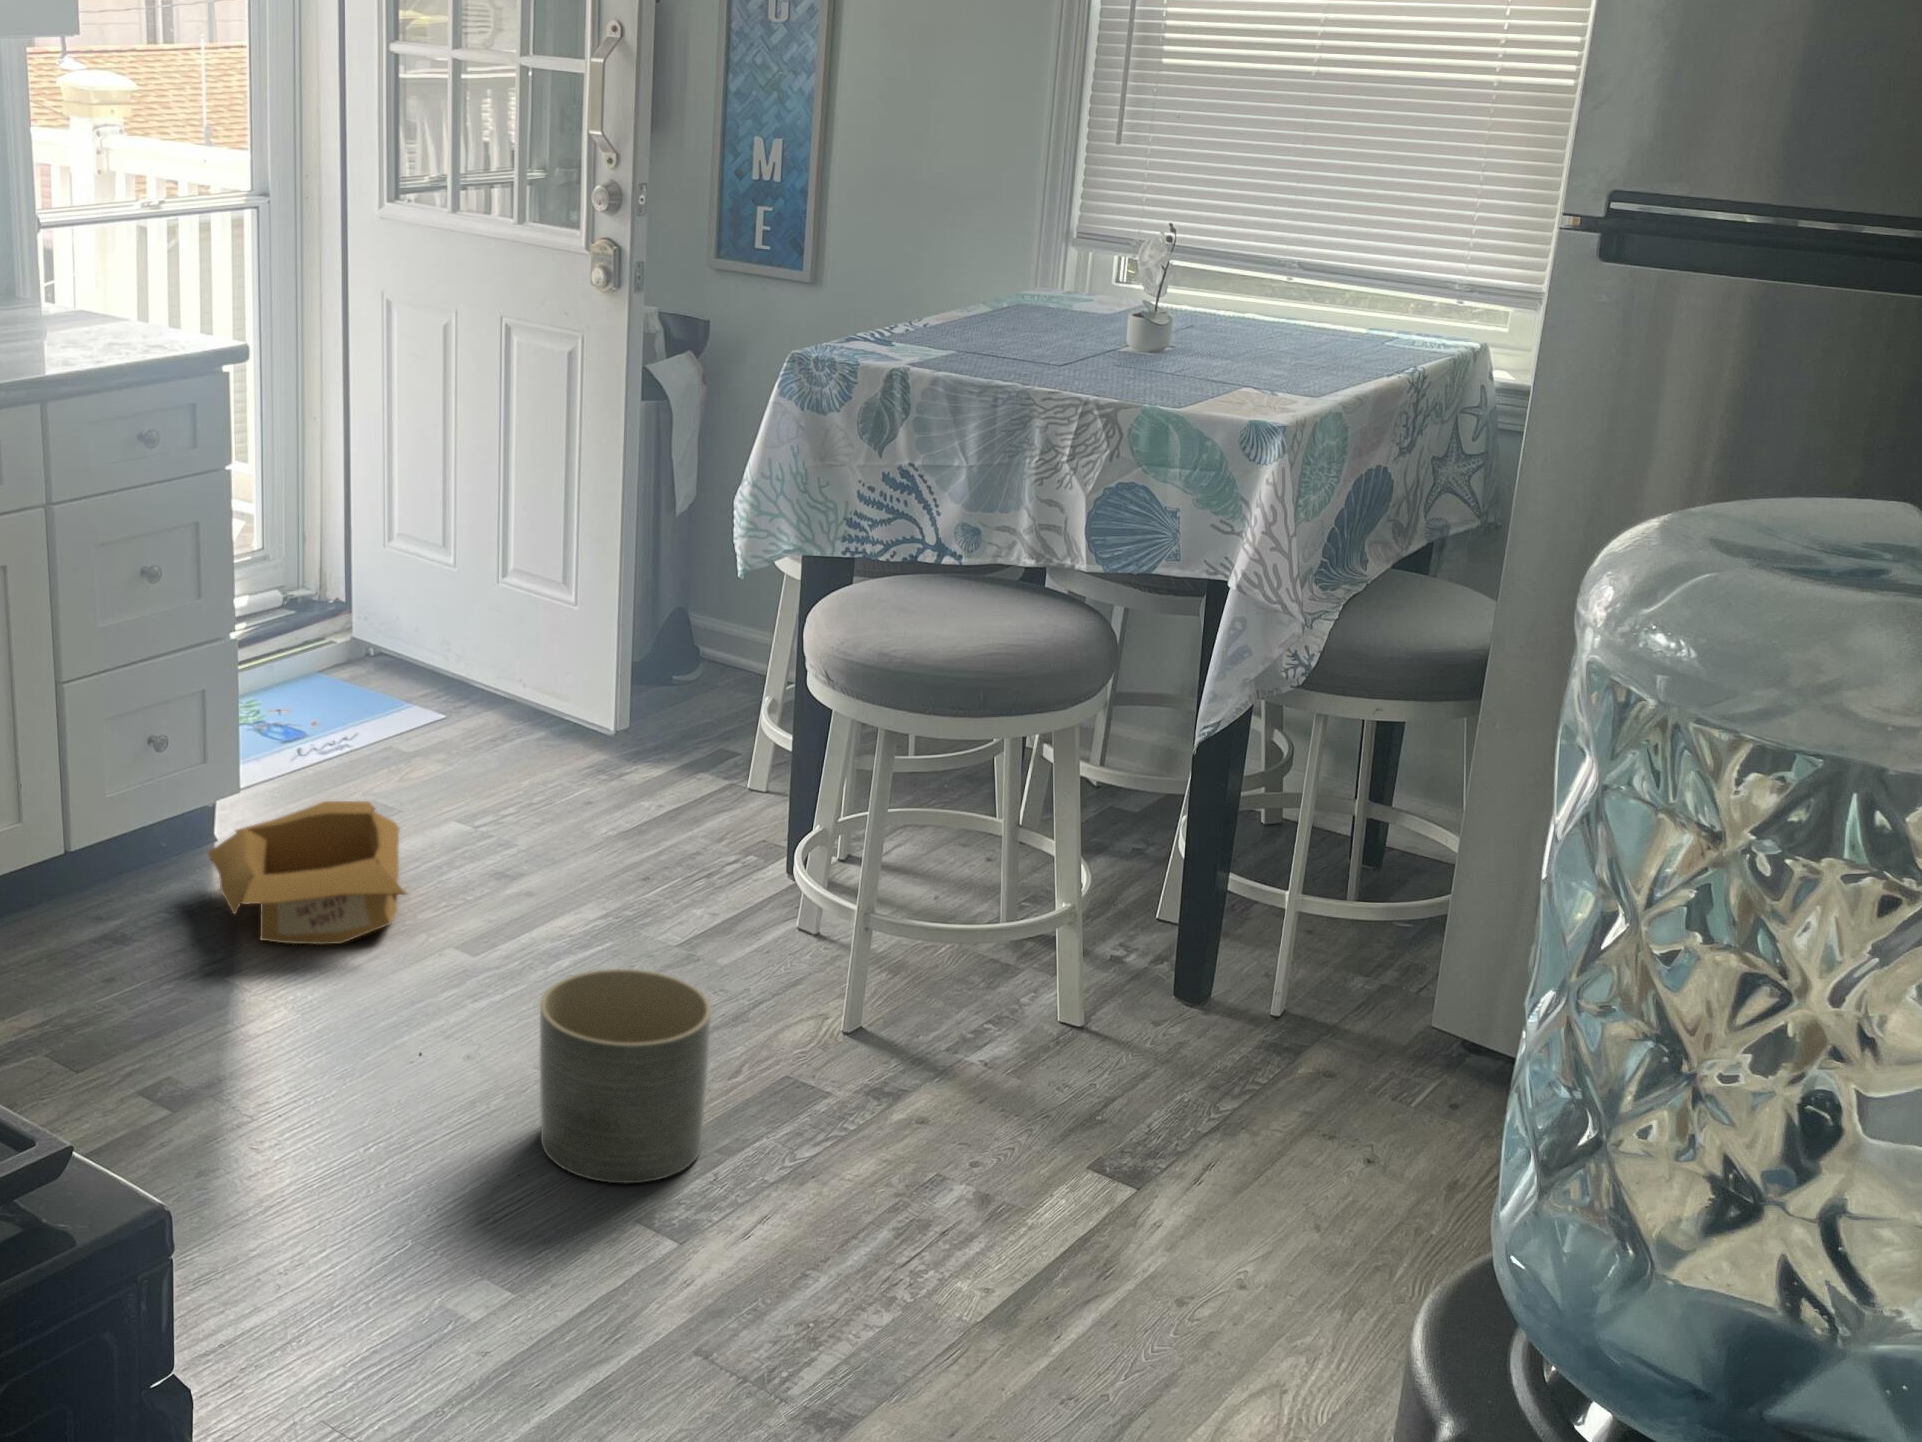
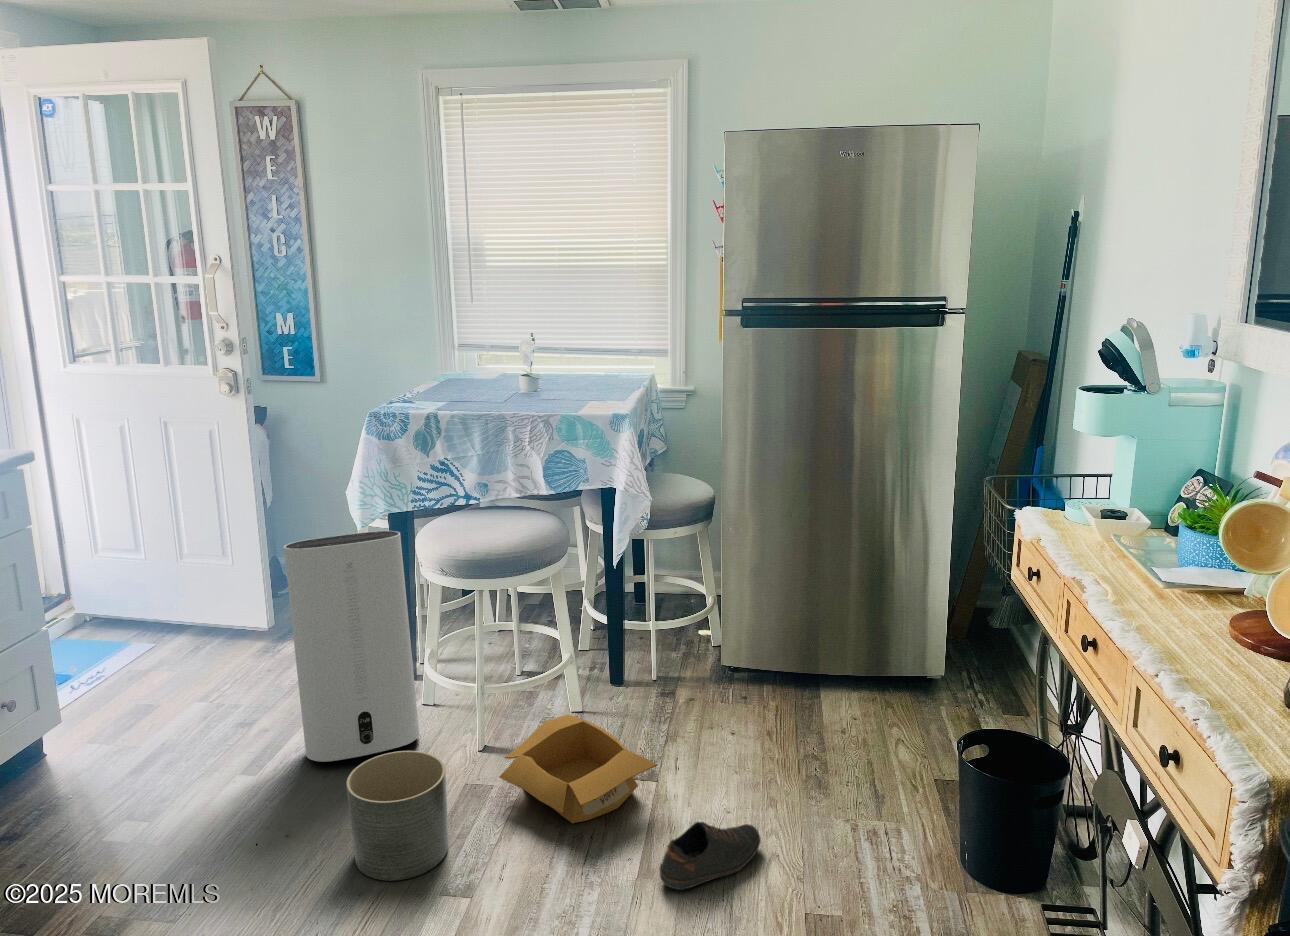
air purifier: none [560,573,786,985] -> present [284,531,419,762]
cardboard box: present [208,801,406,945] -> present [499,714,658,823]
shoe: none [1014,1256,1259,1378] -> present [659,822,761,890]

